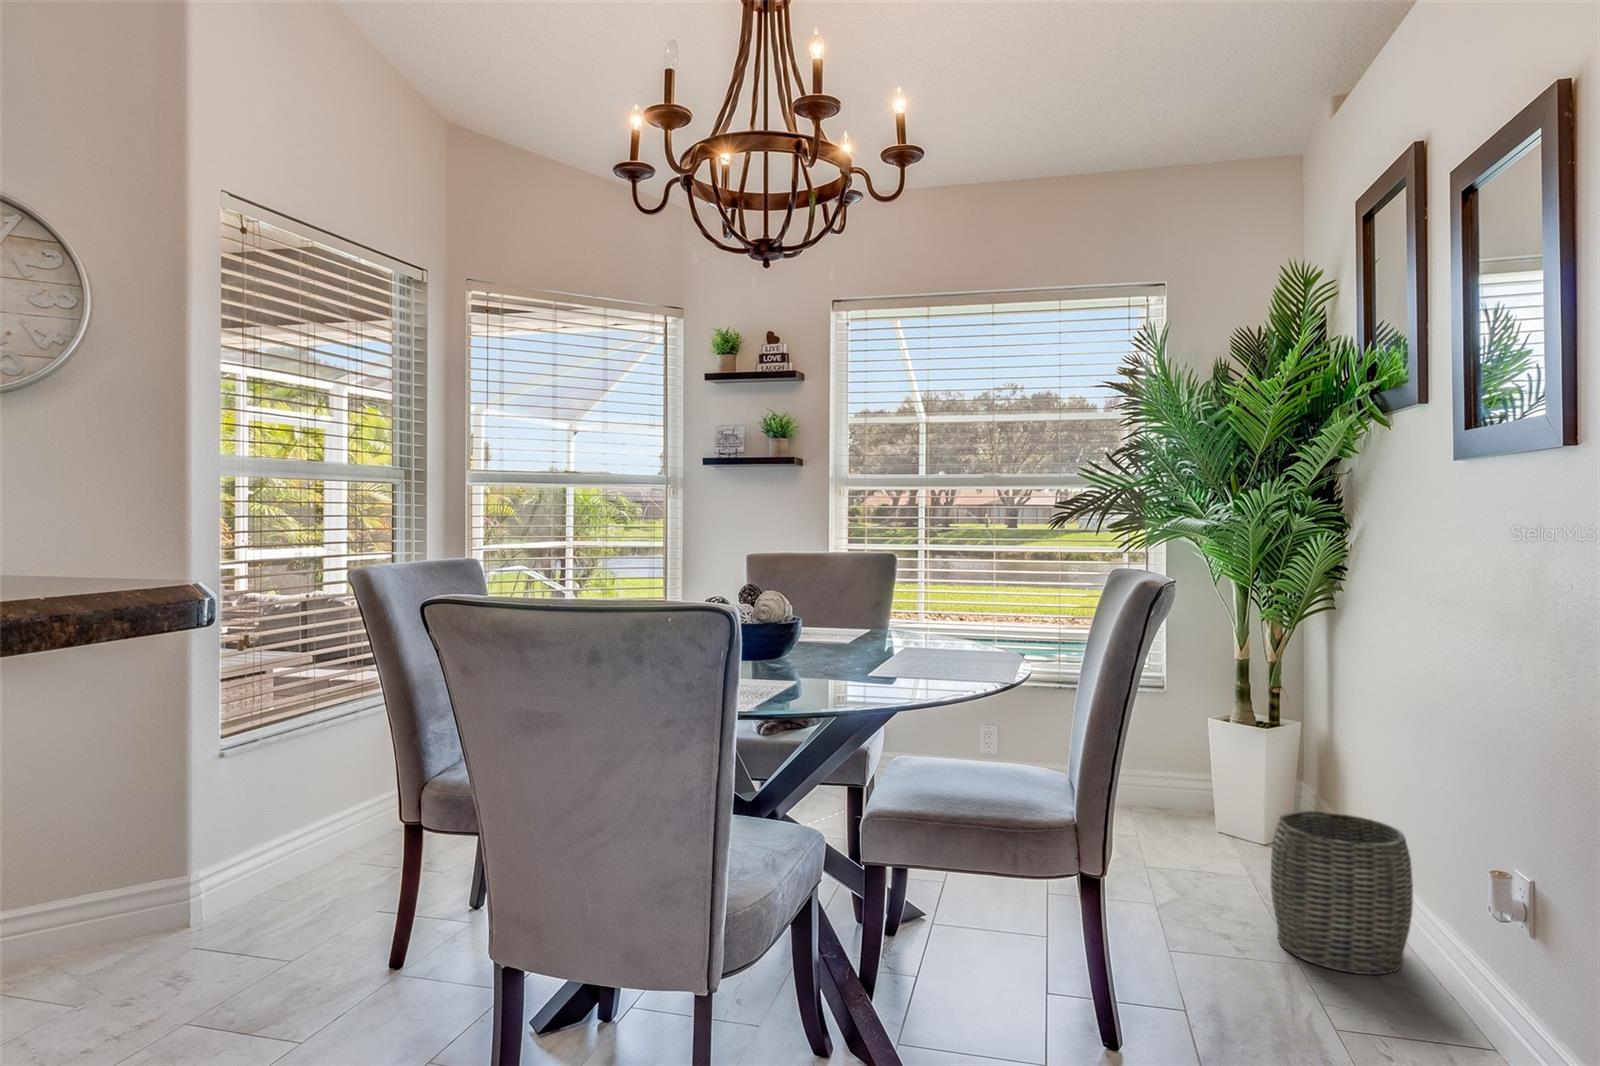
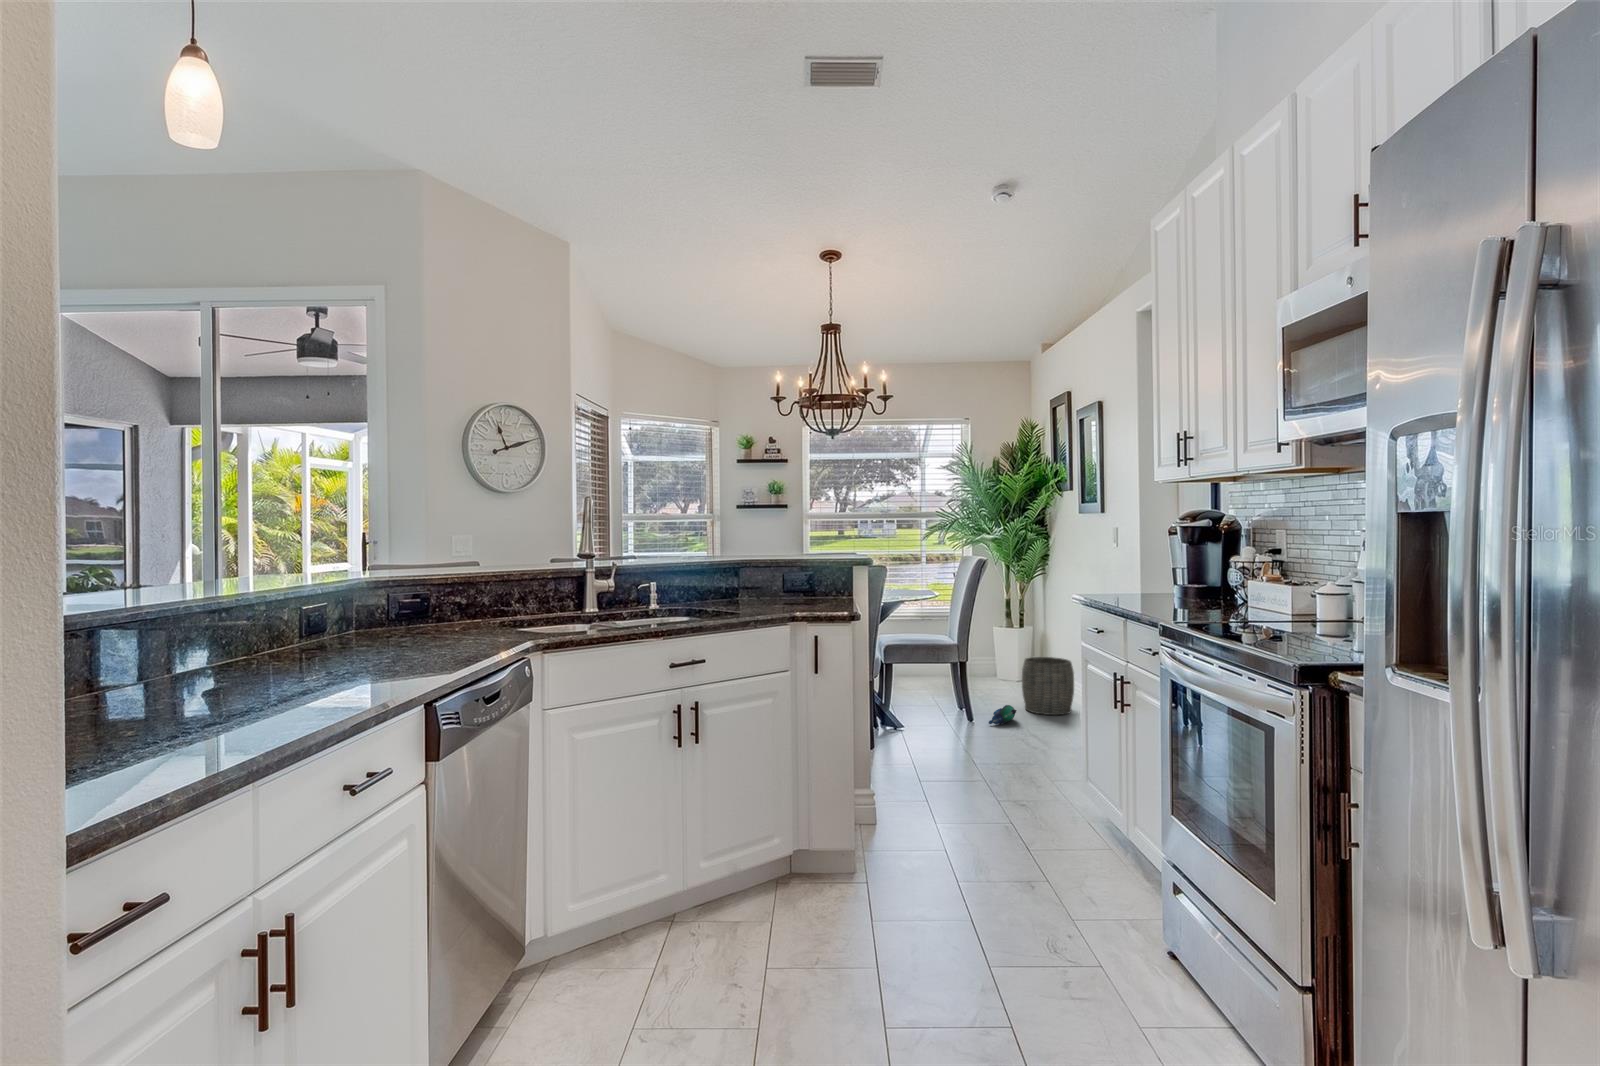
plush toy: none [1177,941,1255,999] -> present [989,705,1017,724]

